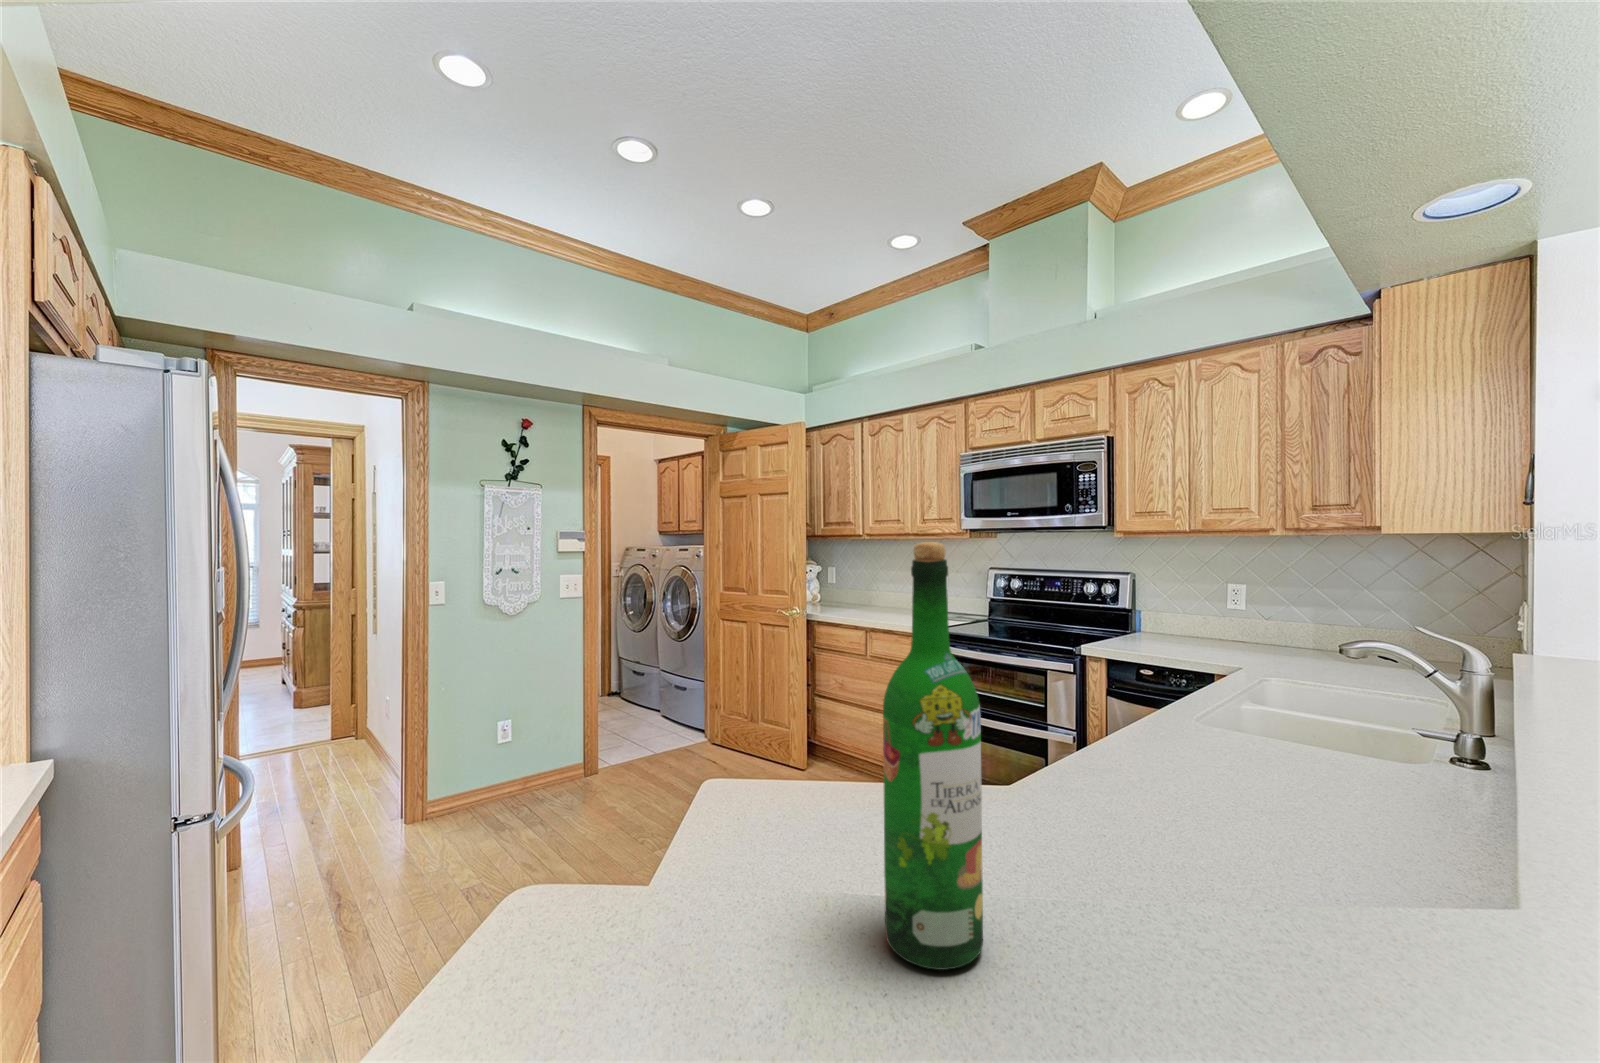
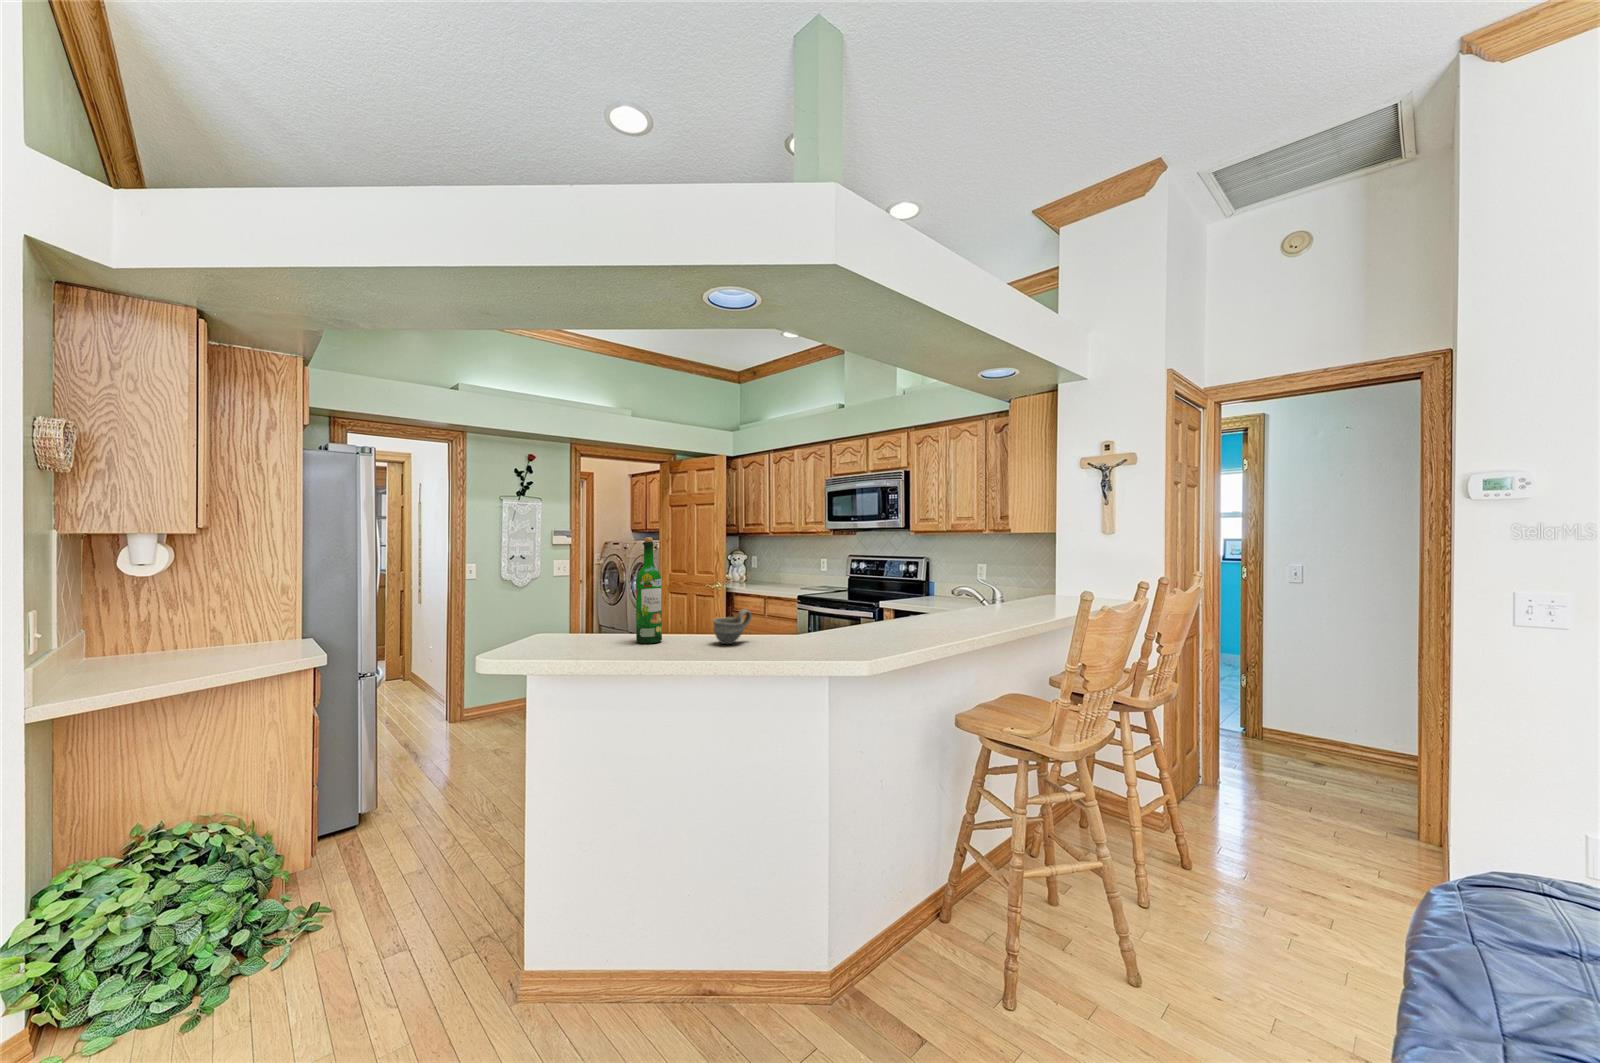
cup: none [1194,816,1350,984] -> present [713,609,752,644]

